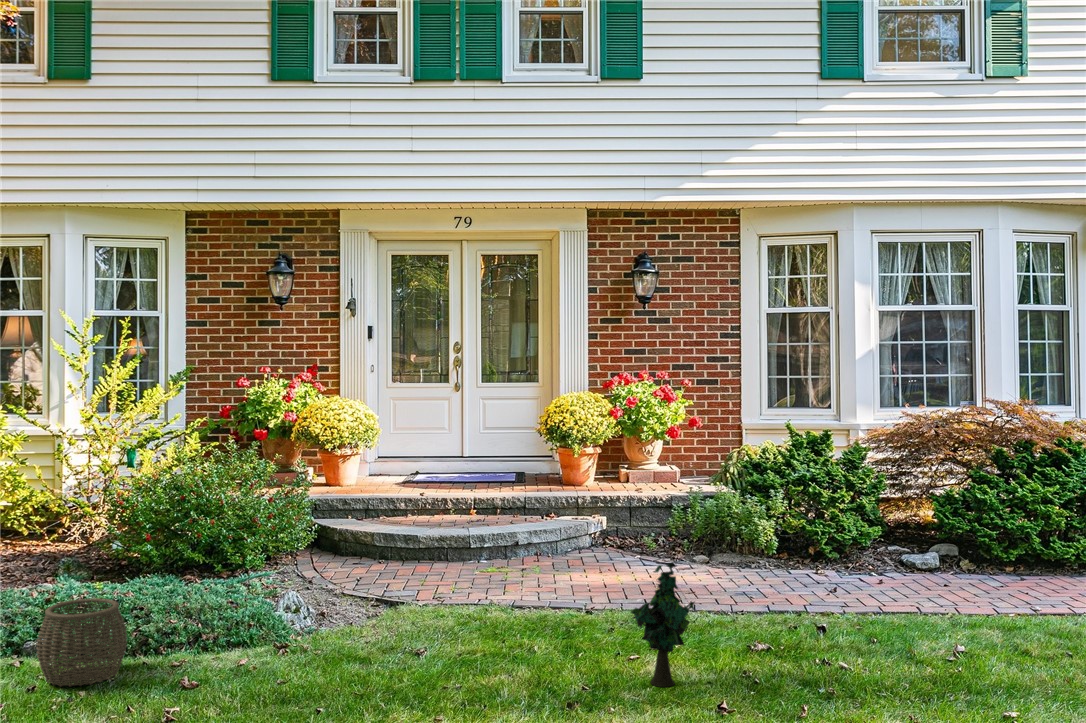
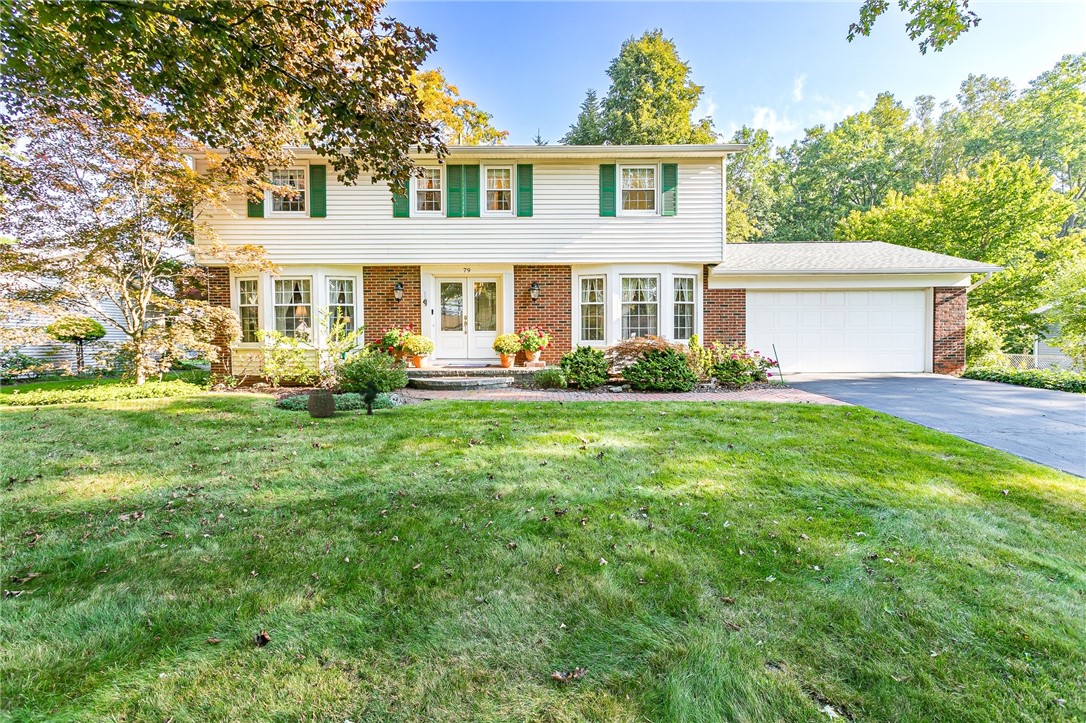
decorative plant: present [631,562,695,687] -> present [358,378,379,415]

